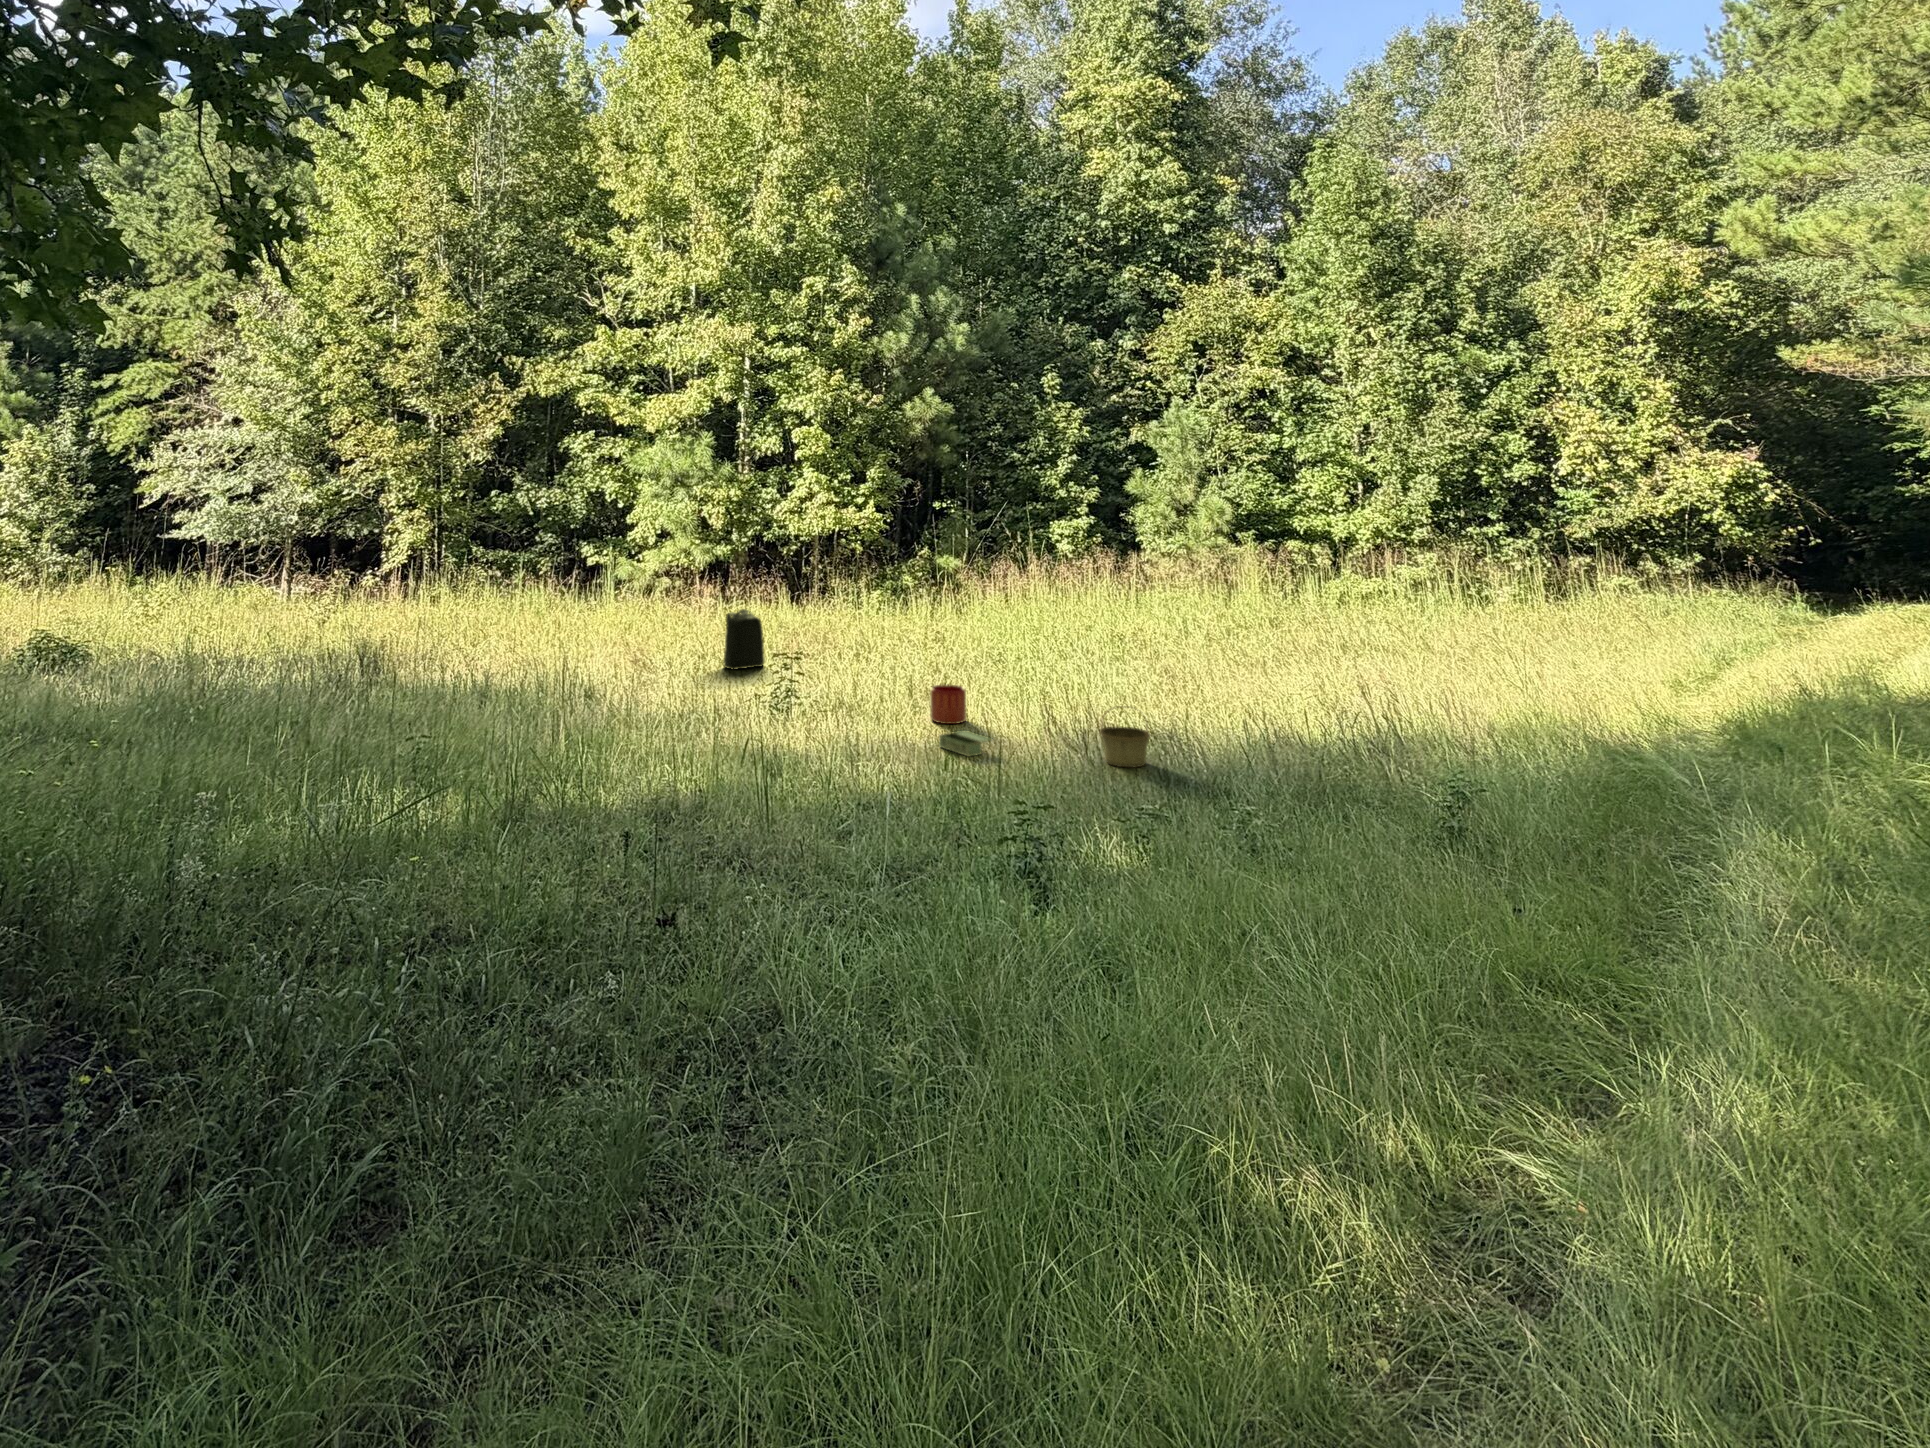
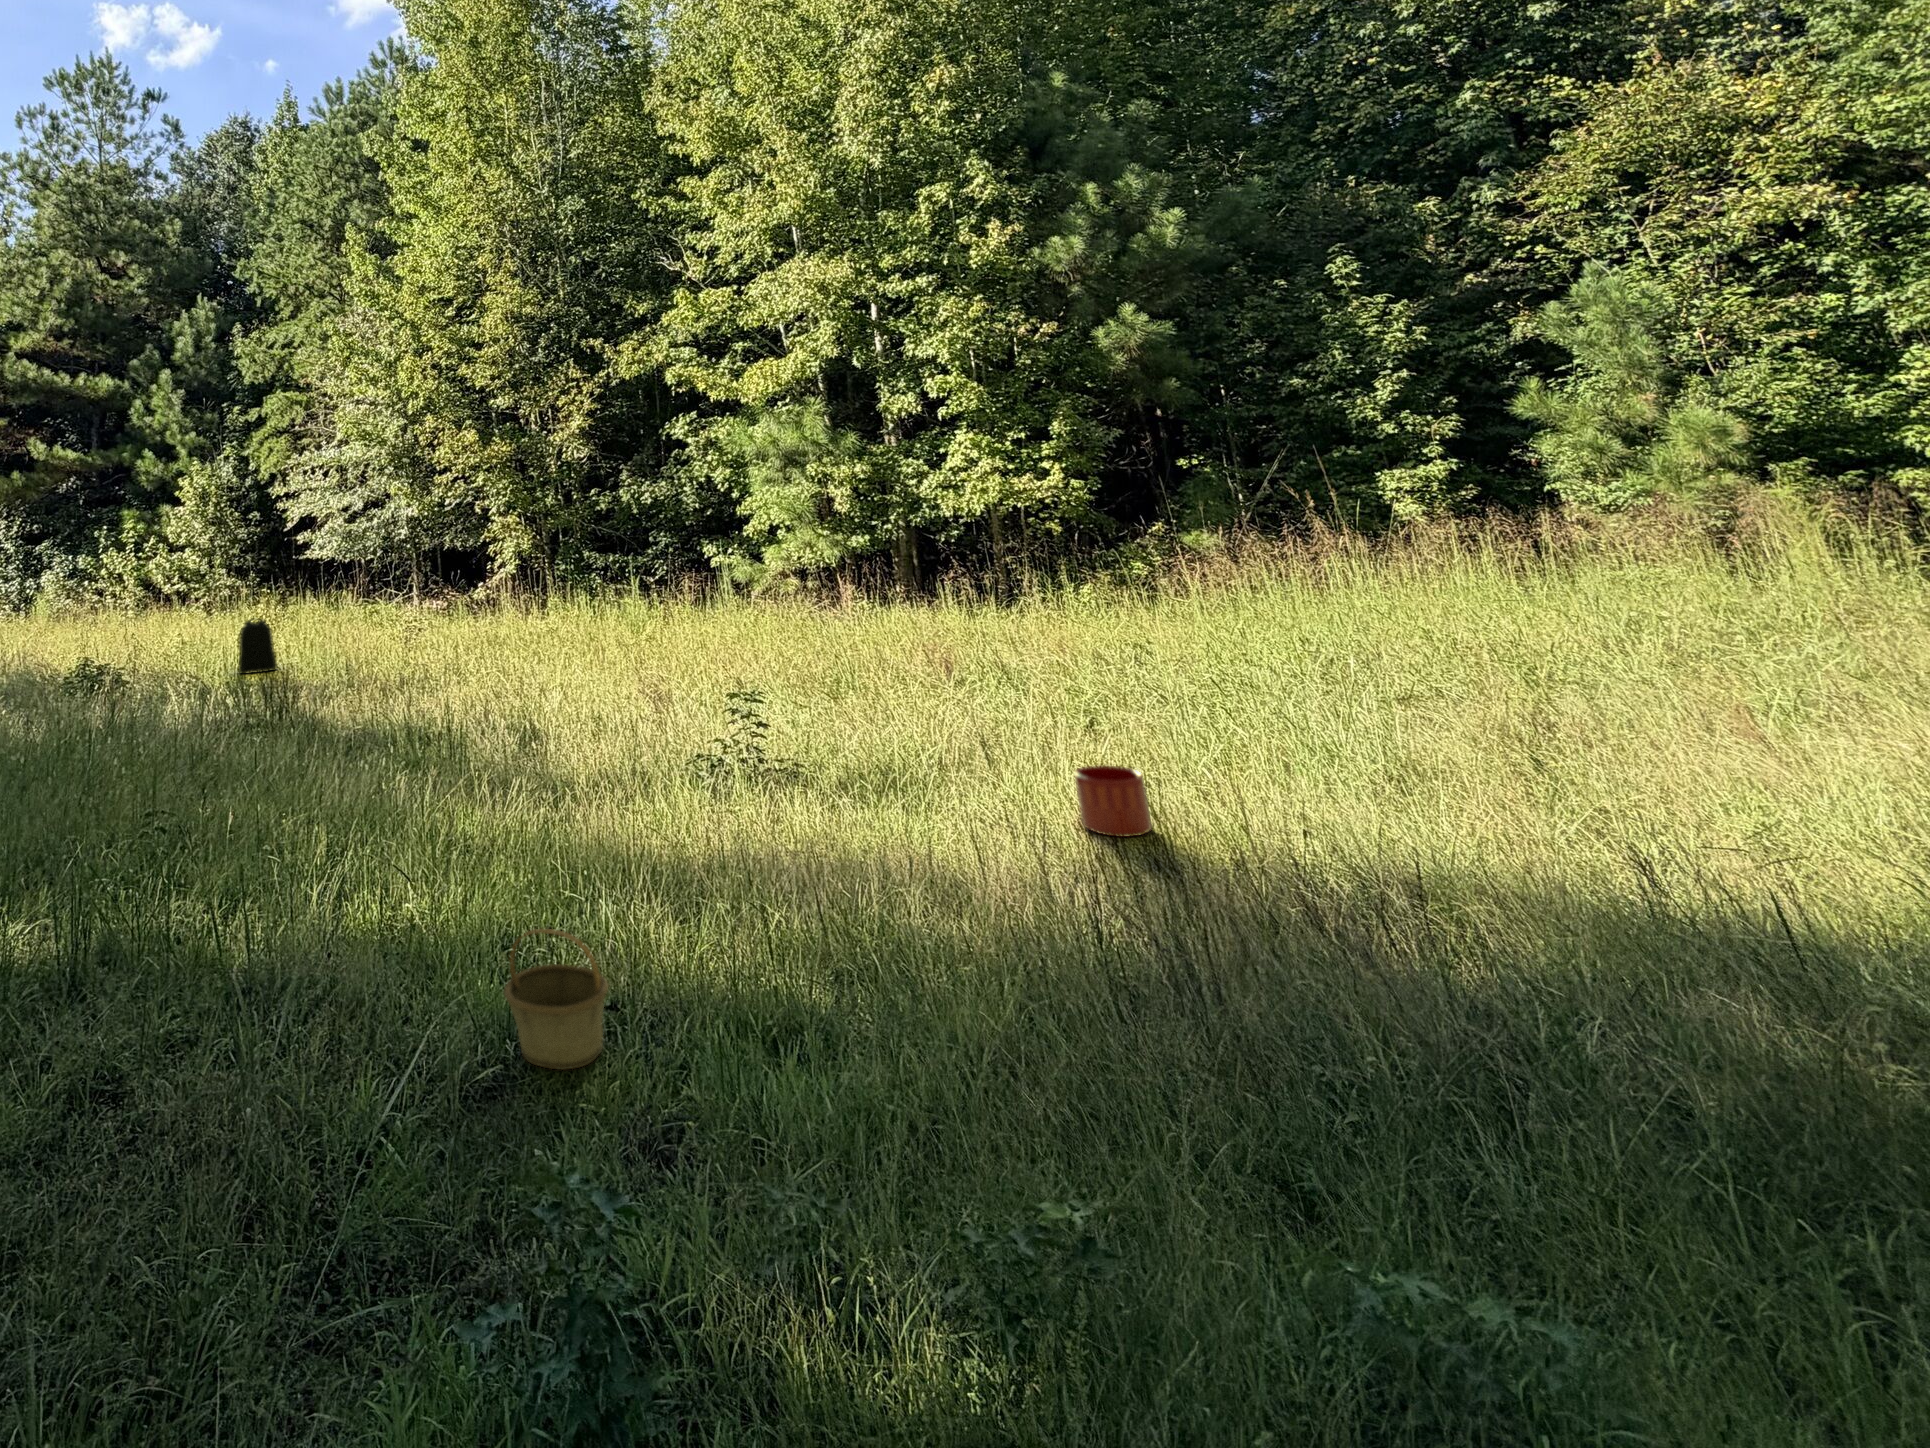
backpack: present [723,609,764,670] -> present [239,619,277,674]
basket: present [1099,706,1151,767] -> present [504,929,608,1070]
toolbox: present [939,730,992,756] -> none [1076,859,1185,917]

